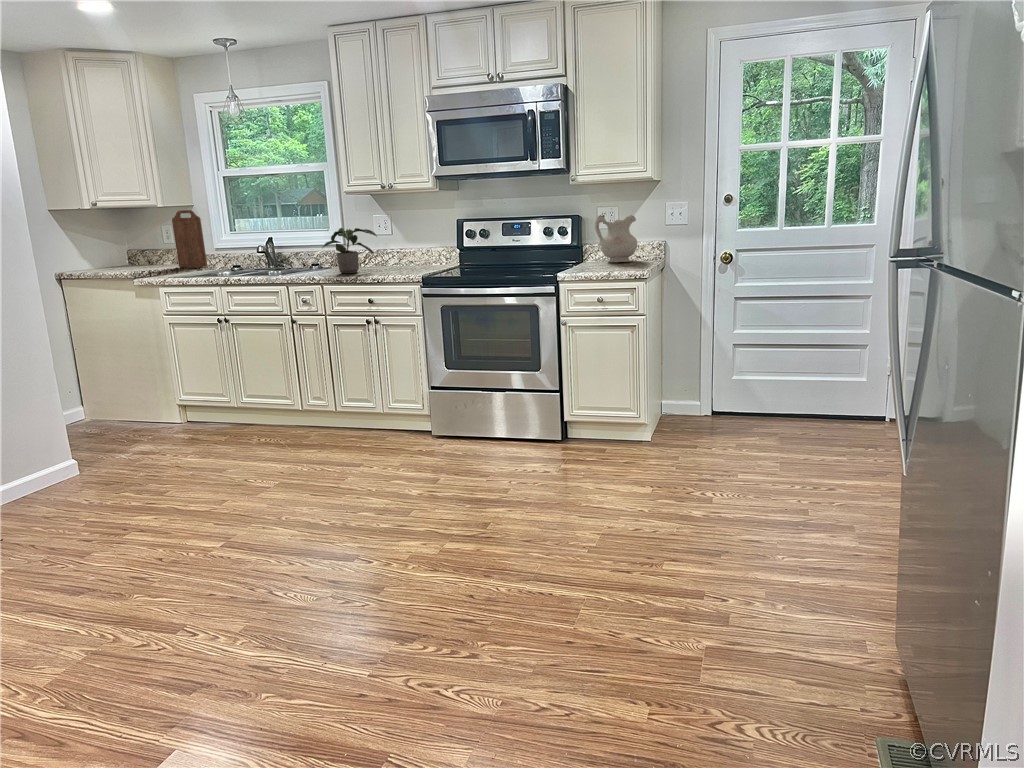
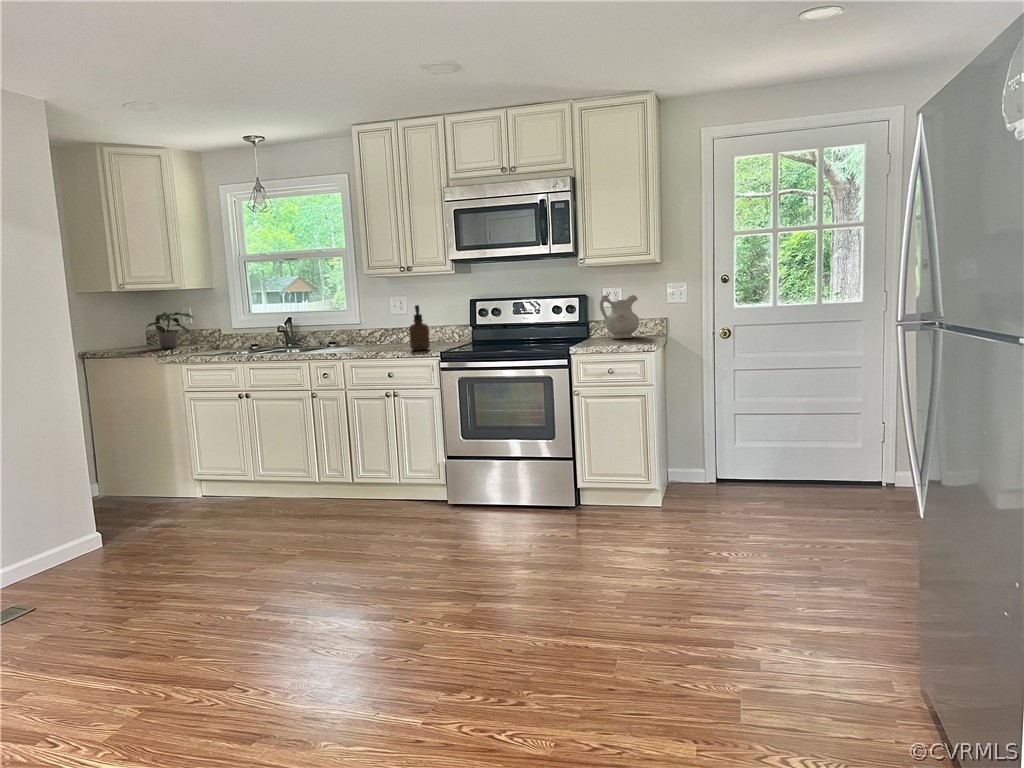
cutting board: present [172,210,207,267] -> none [197,293,229,347]
soap dispenser: none [390,225,412,274] -> present [409,305,430,350]
potted plant: present [323,228,377,273] -> present [146,312,194,348]

